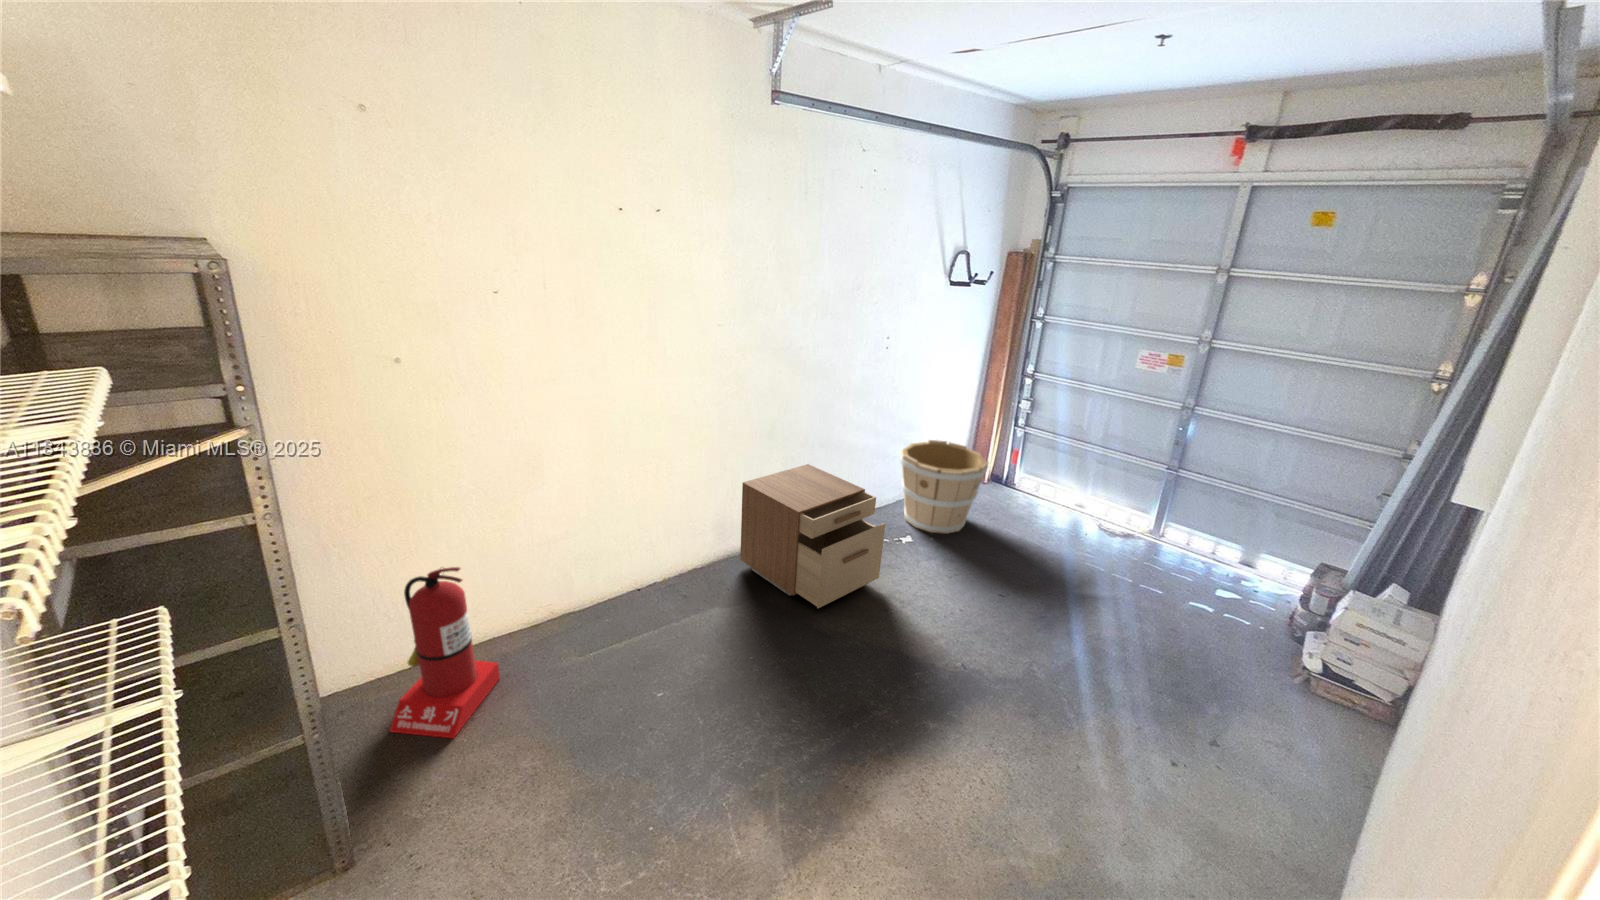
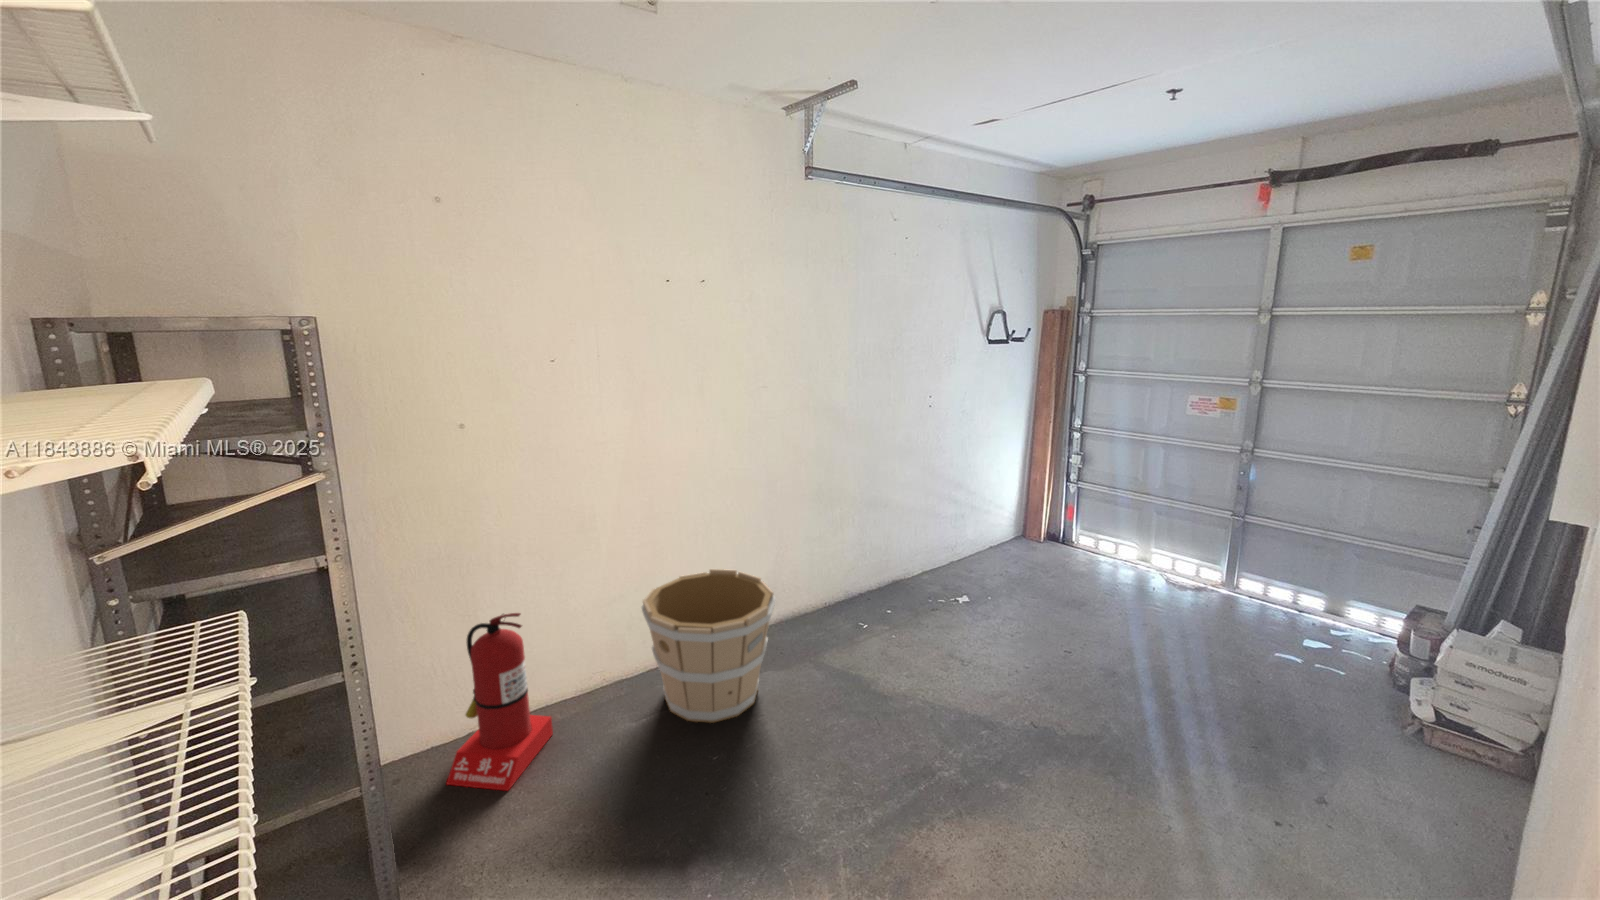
wooden bucket: present [900,440,989,534] -> present [642,569,775,723]
filing cabinet: present [740,464,885,608] -> none [789,520,937,664]

